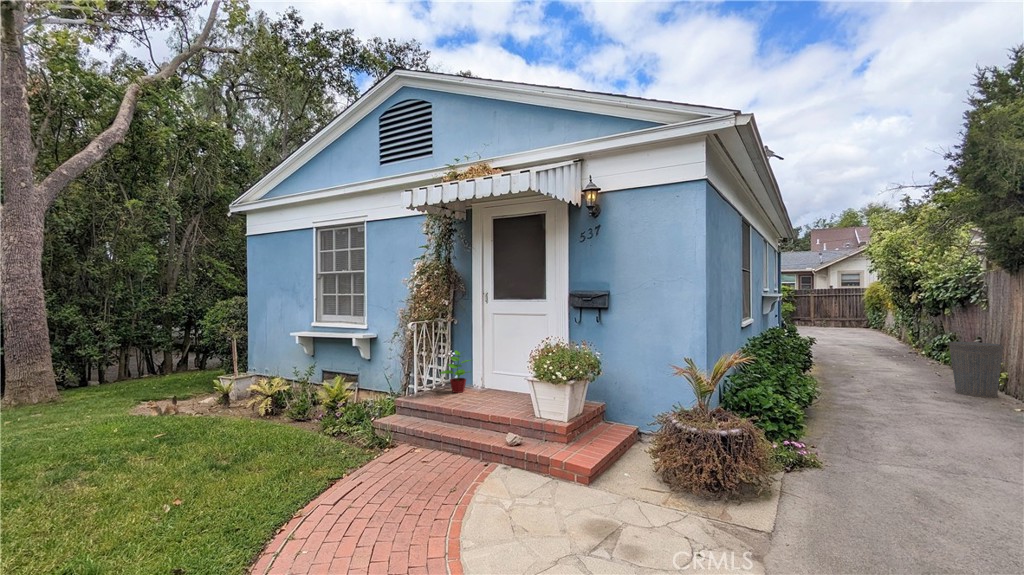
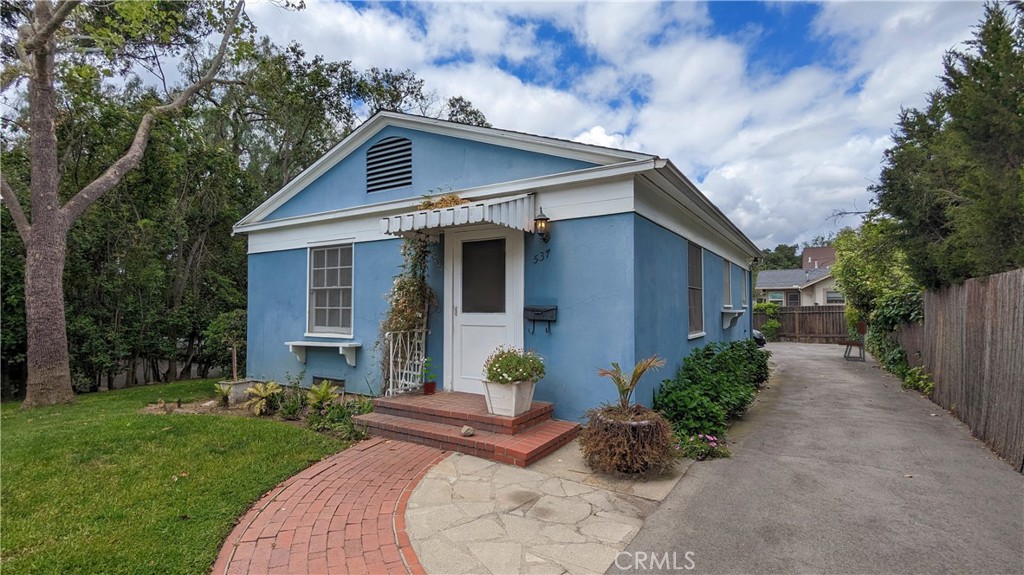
bench: none [874,308,909,351] -> present [837,321,867,362]
trash can: present [949,342,1003,398] -> none [879,352,925,402]

